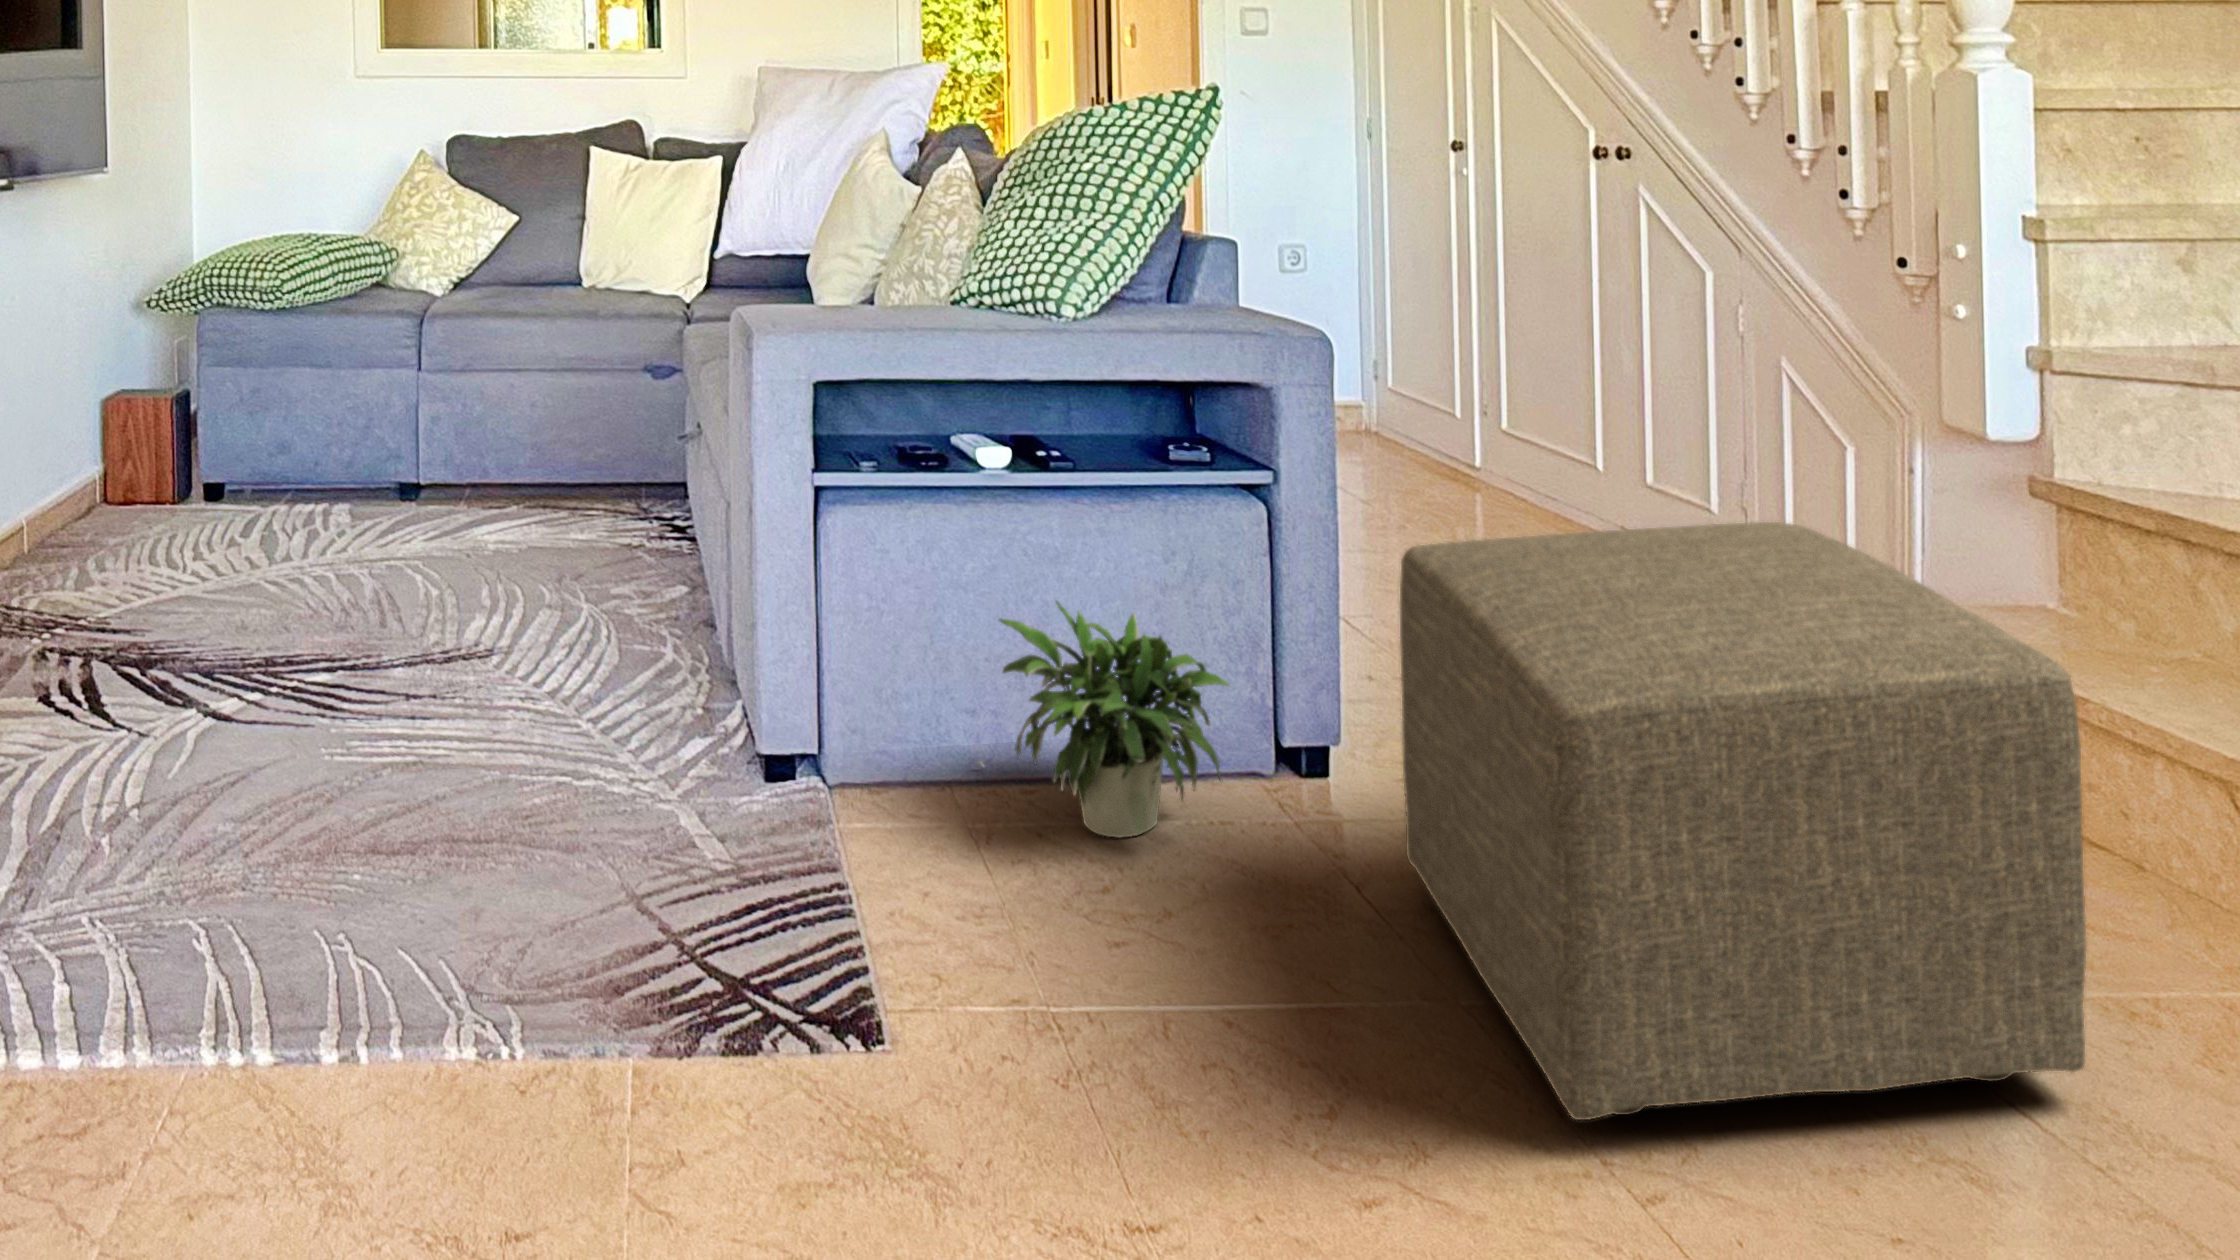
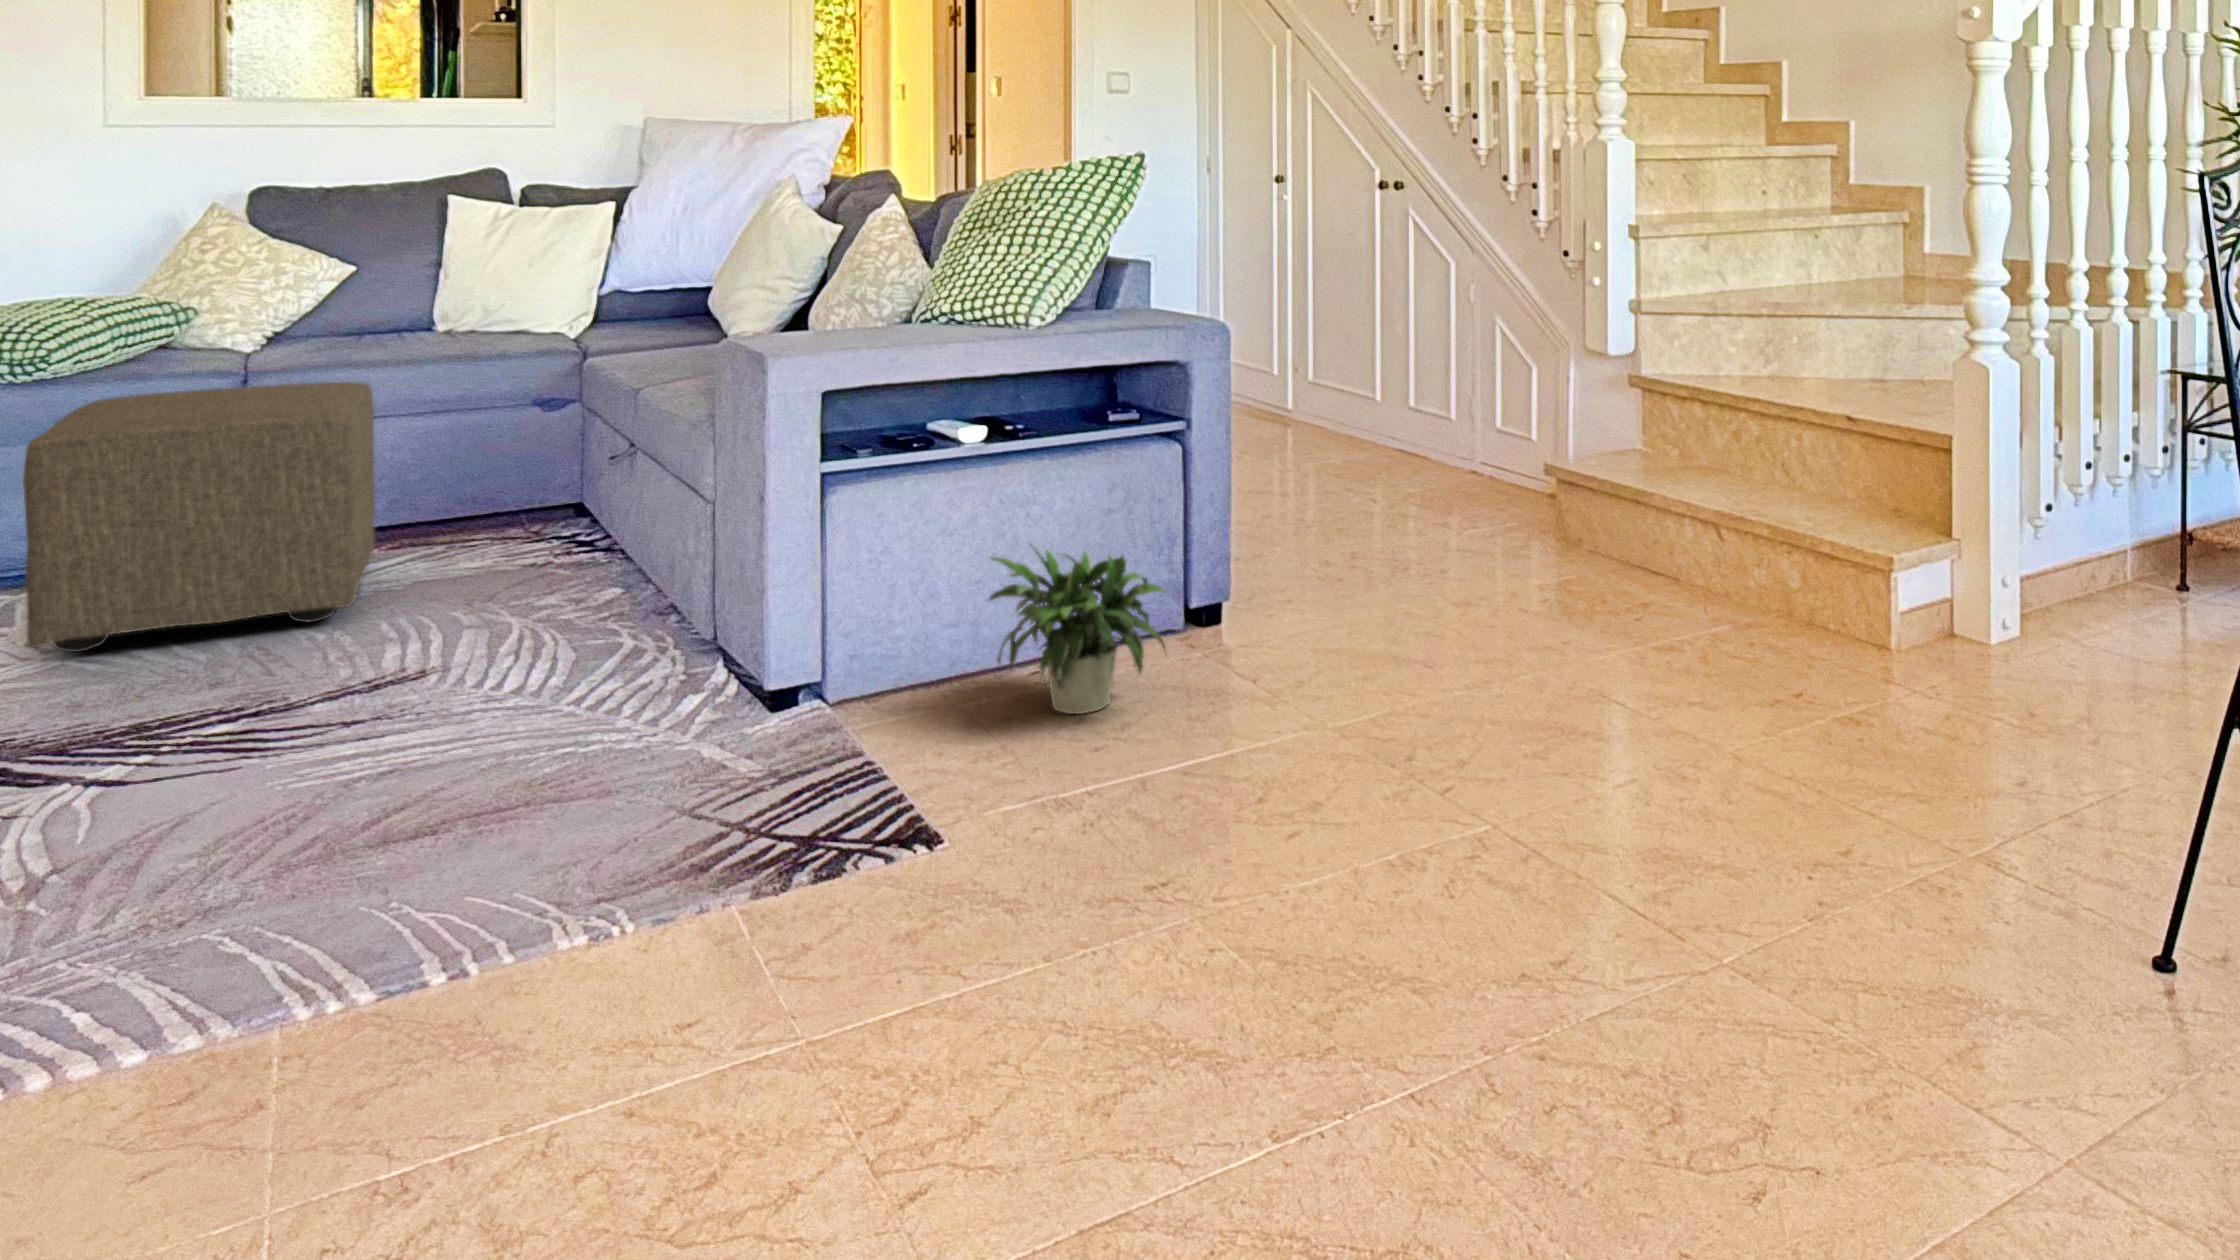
ottoman: present [1400,522,2087,1120] -> present [23,382,375,652]

